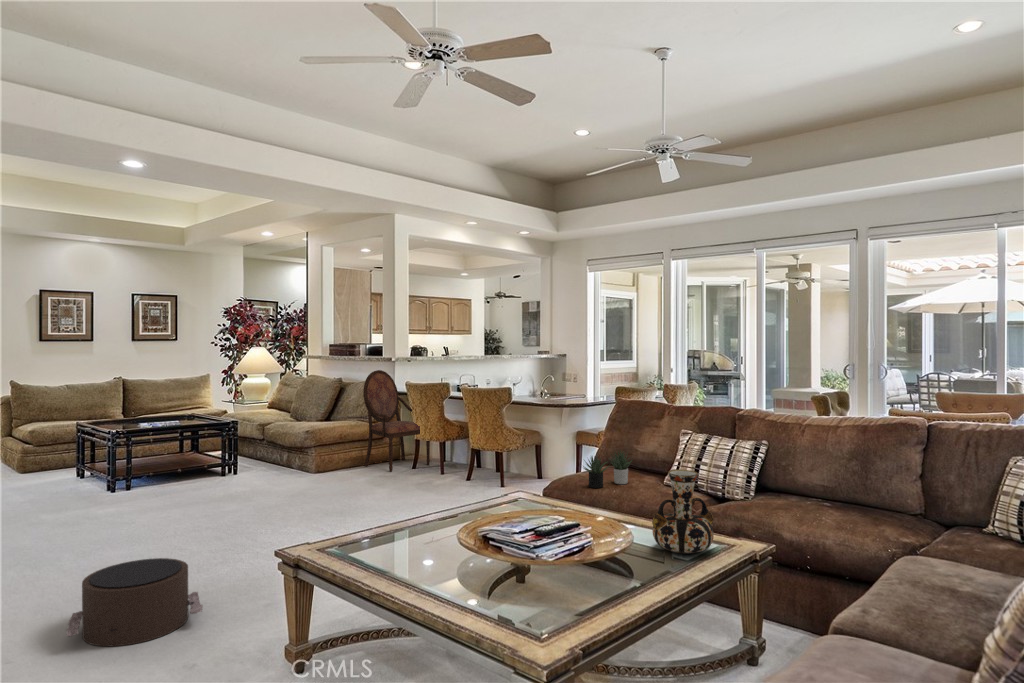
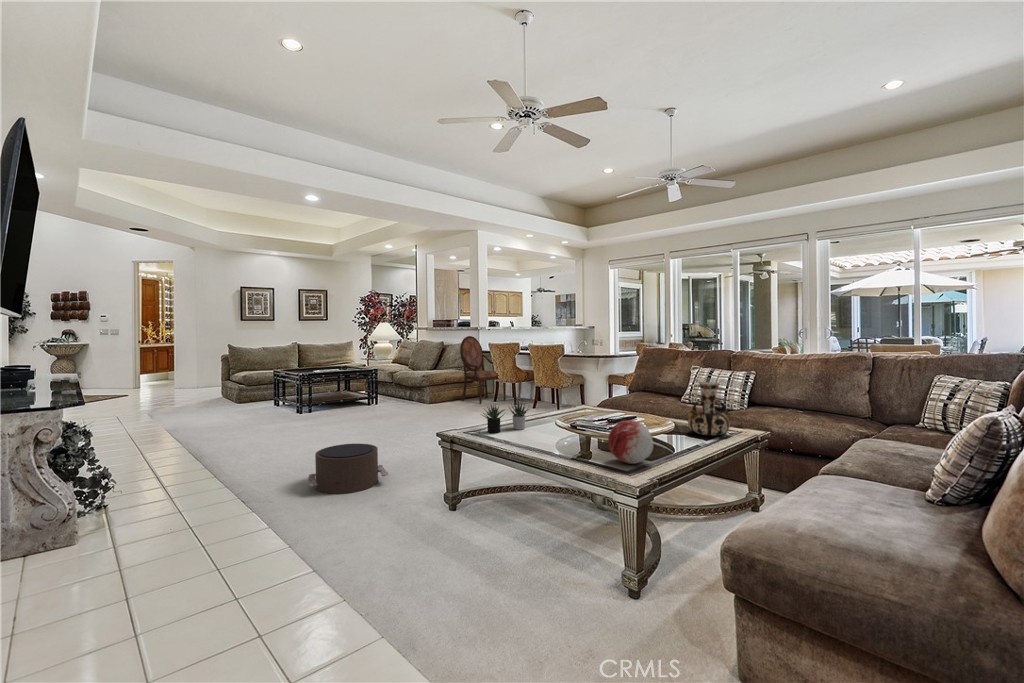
succulent plant: present [584,451,632,488] -> present [482,400,529,433]
decorative orb: none [511,546,580,617] -> present [608,420,653,464]

